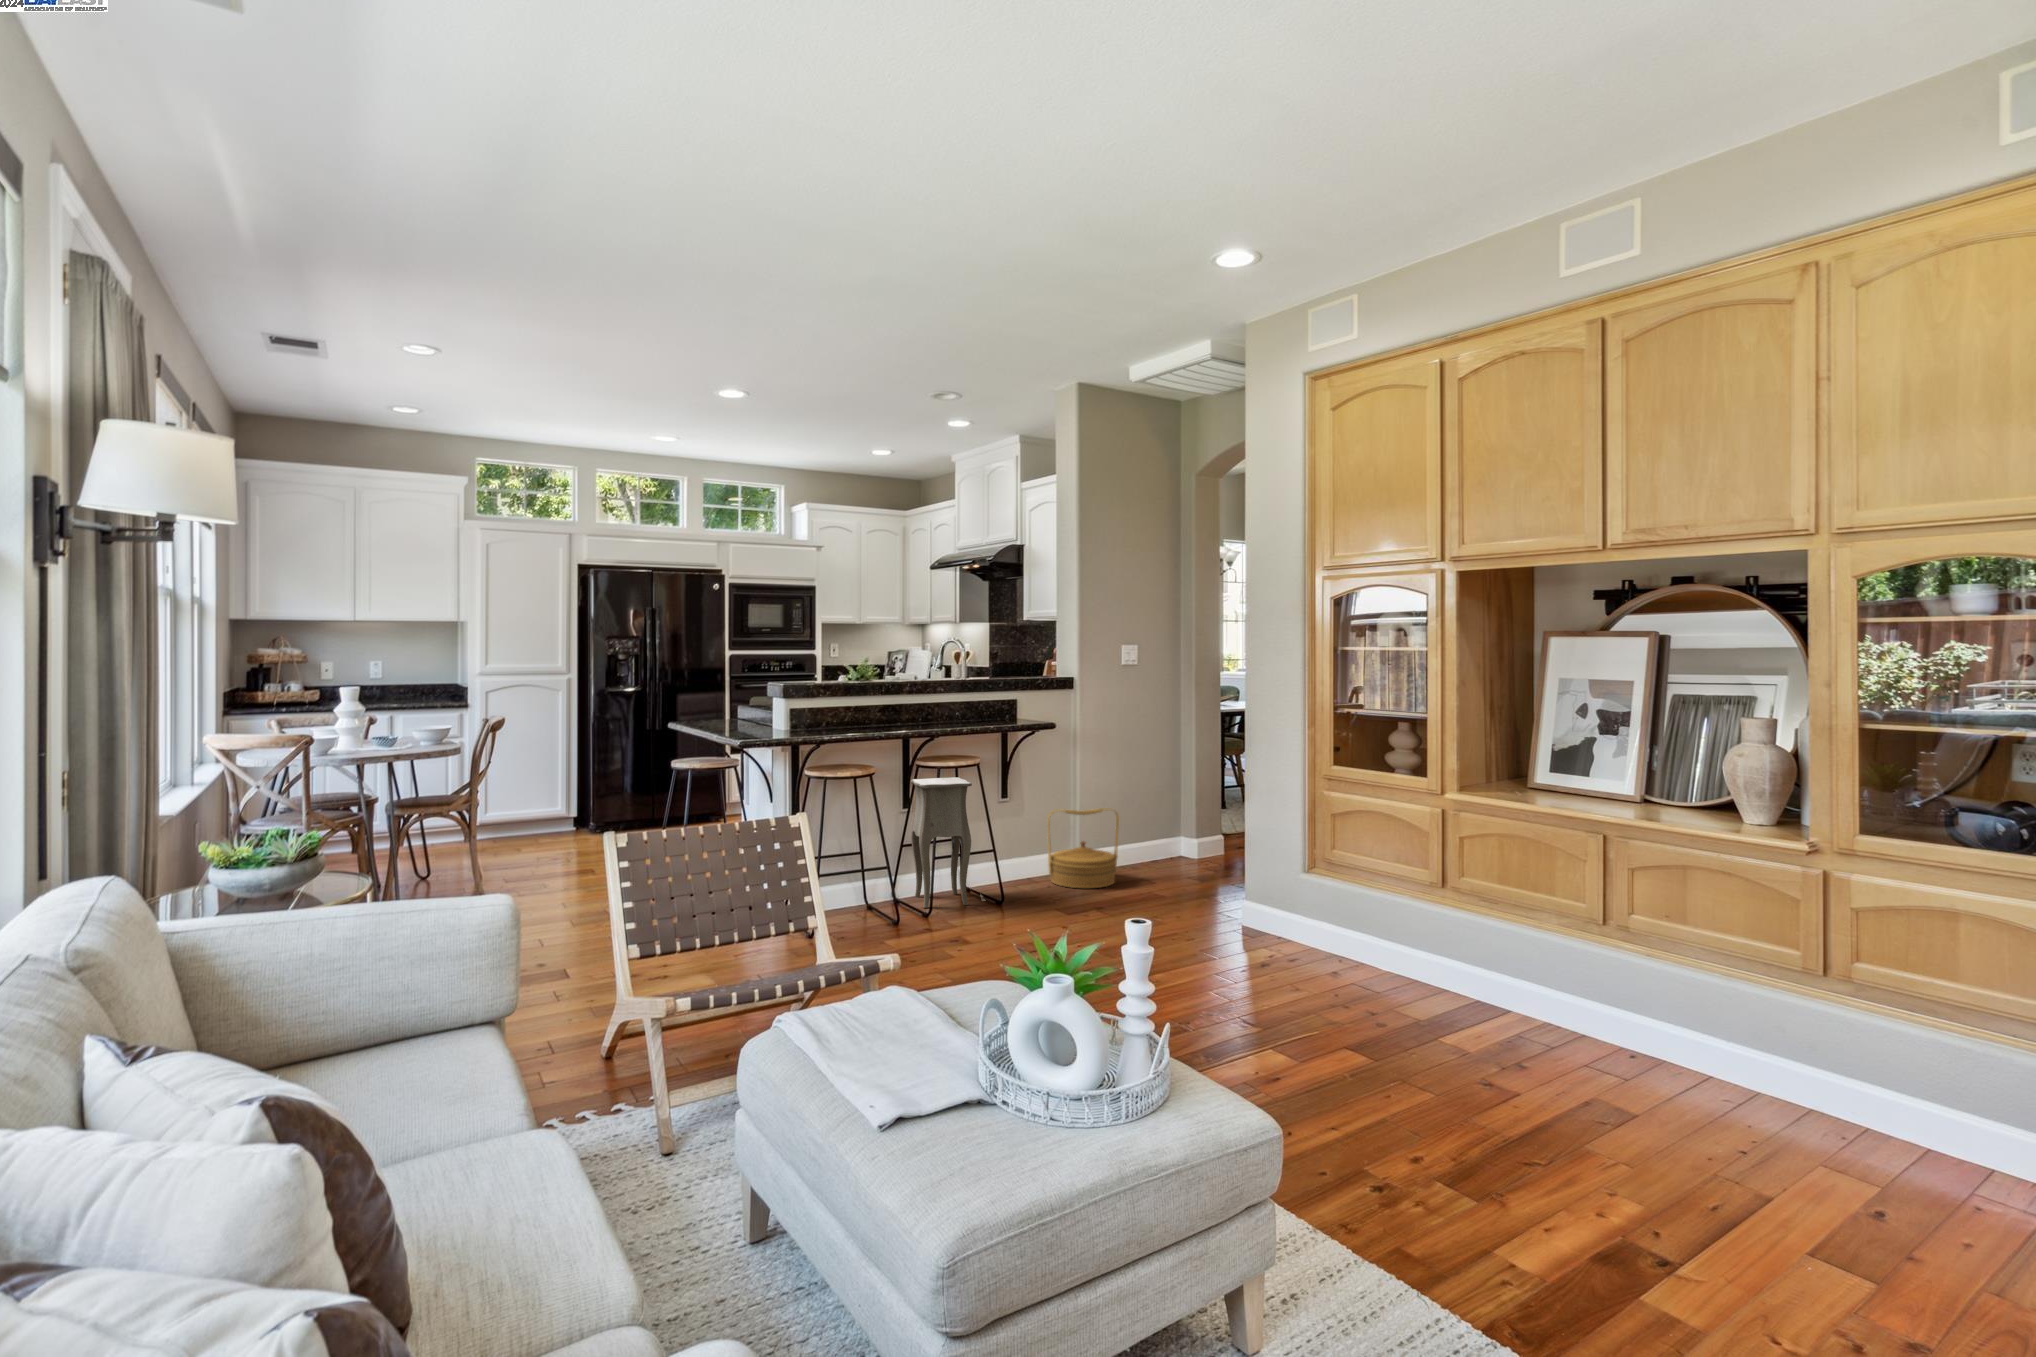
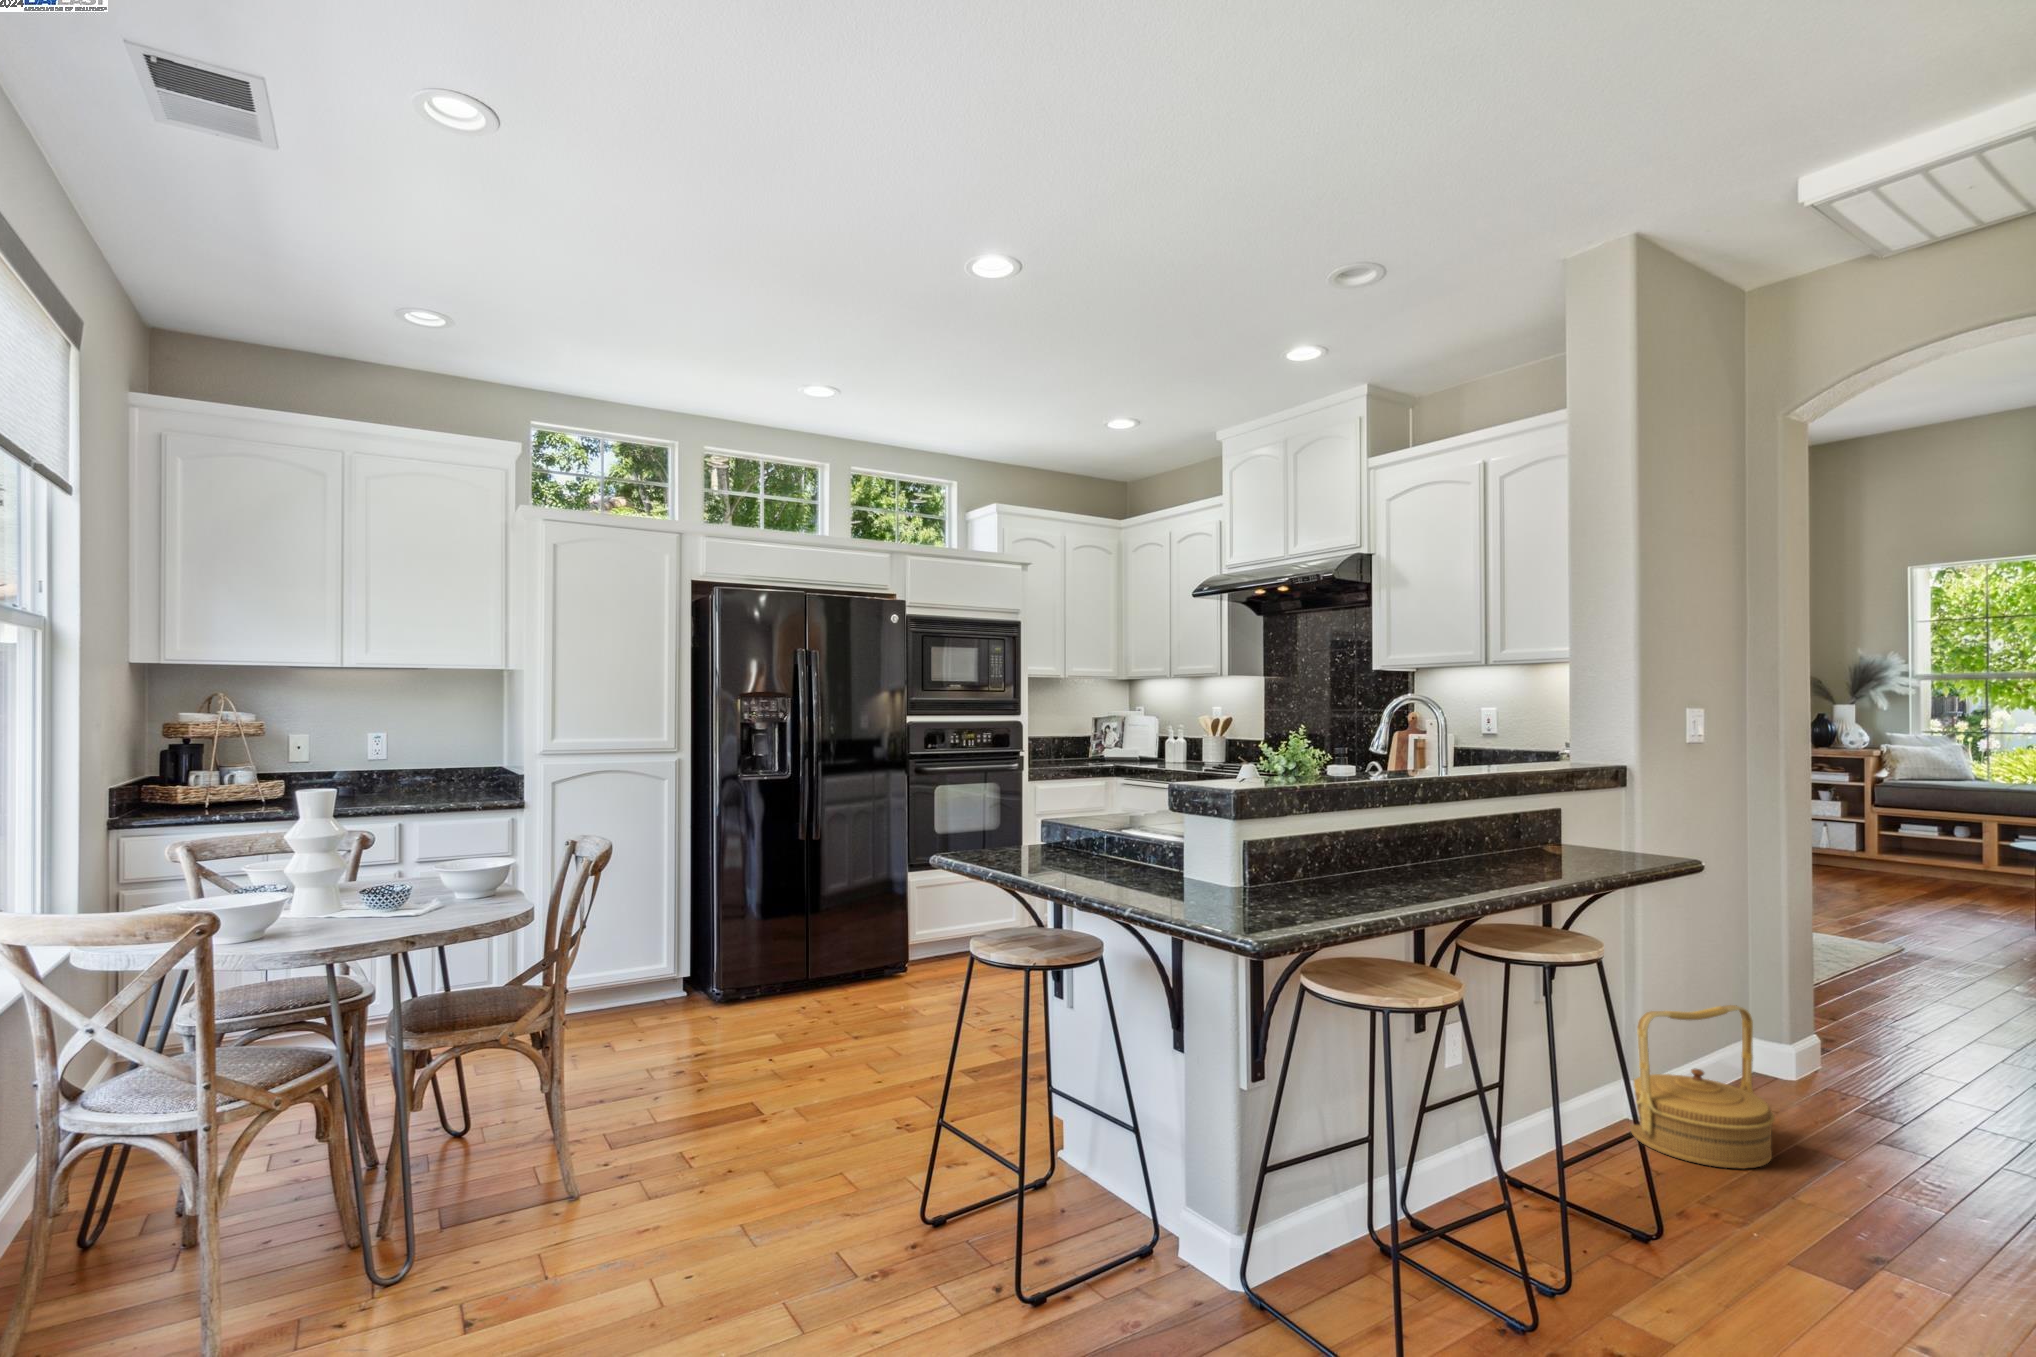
side table: present [911,777,986,908] -> none [1444,962,1621,1245]

